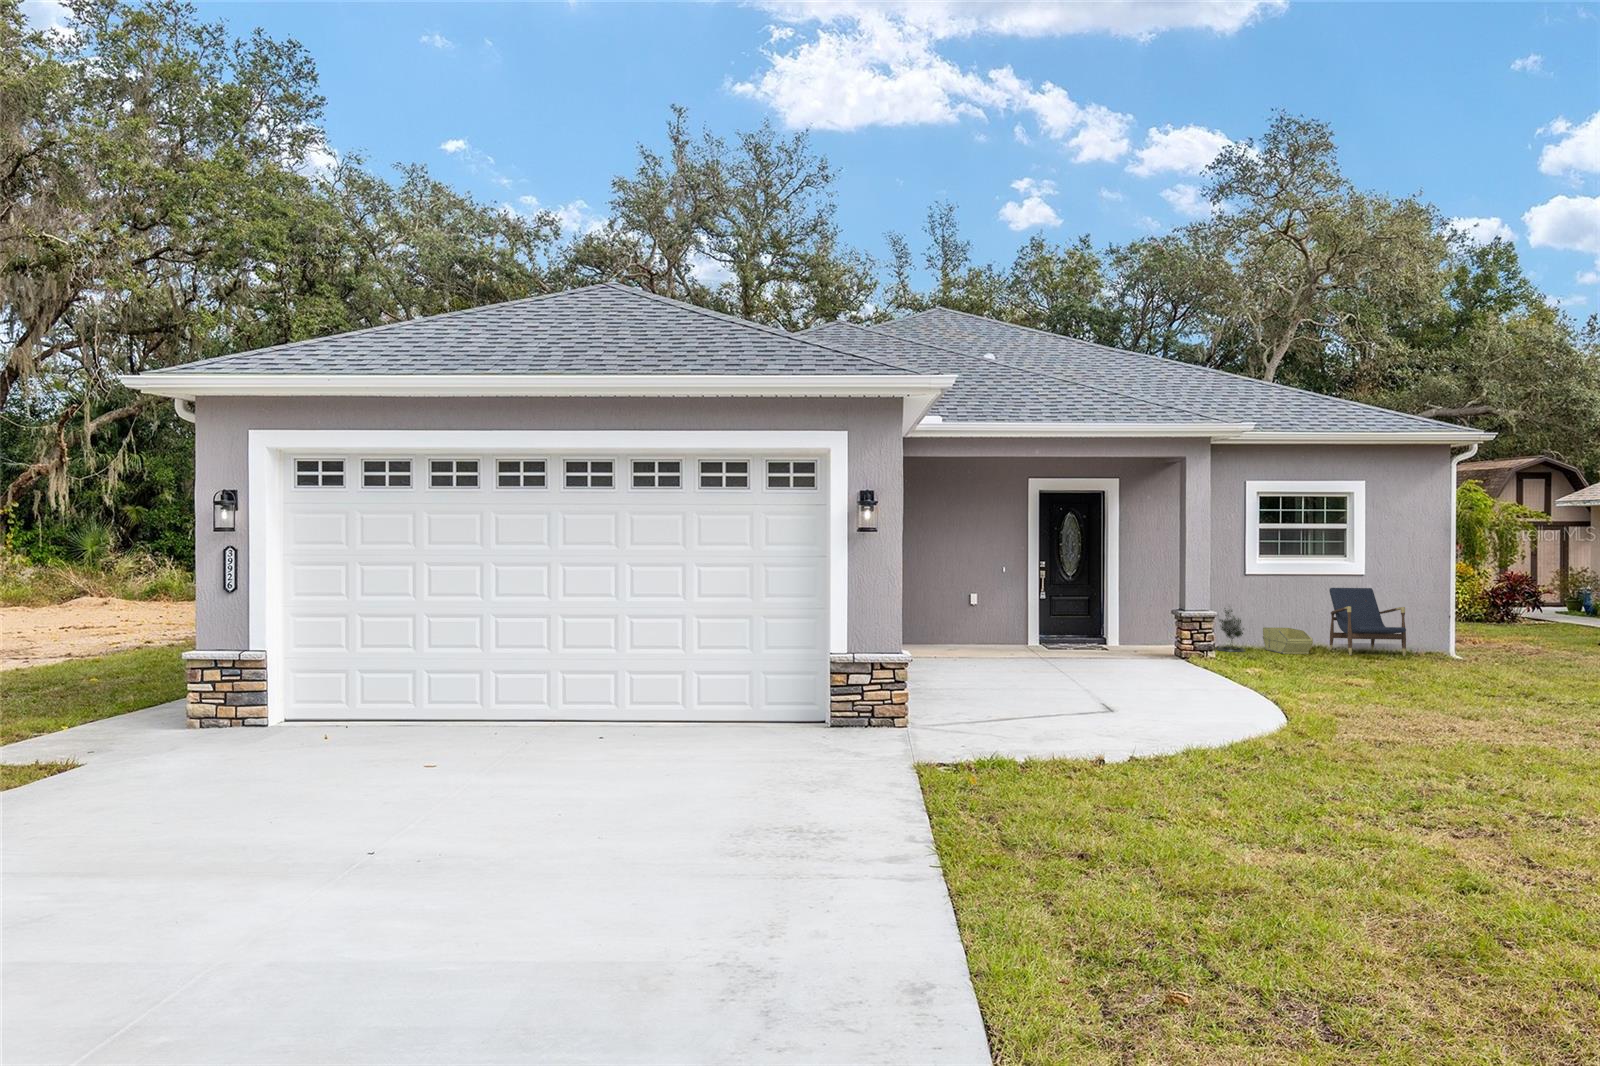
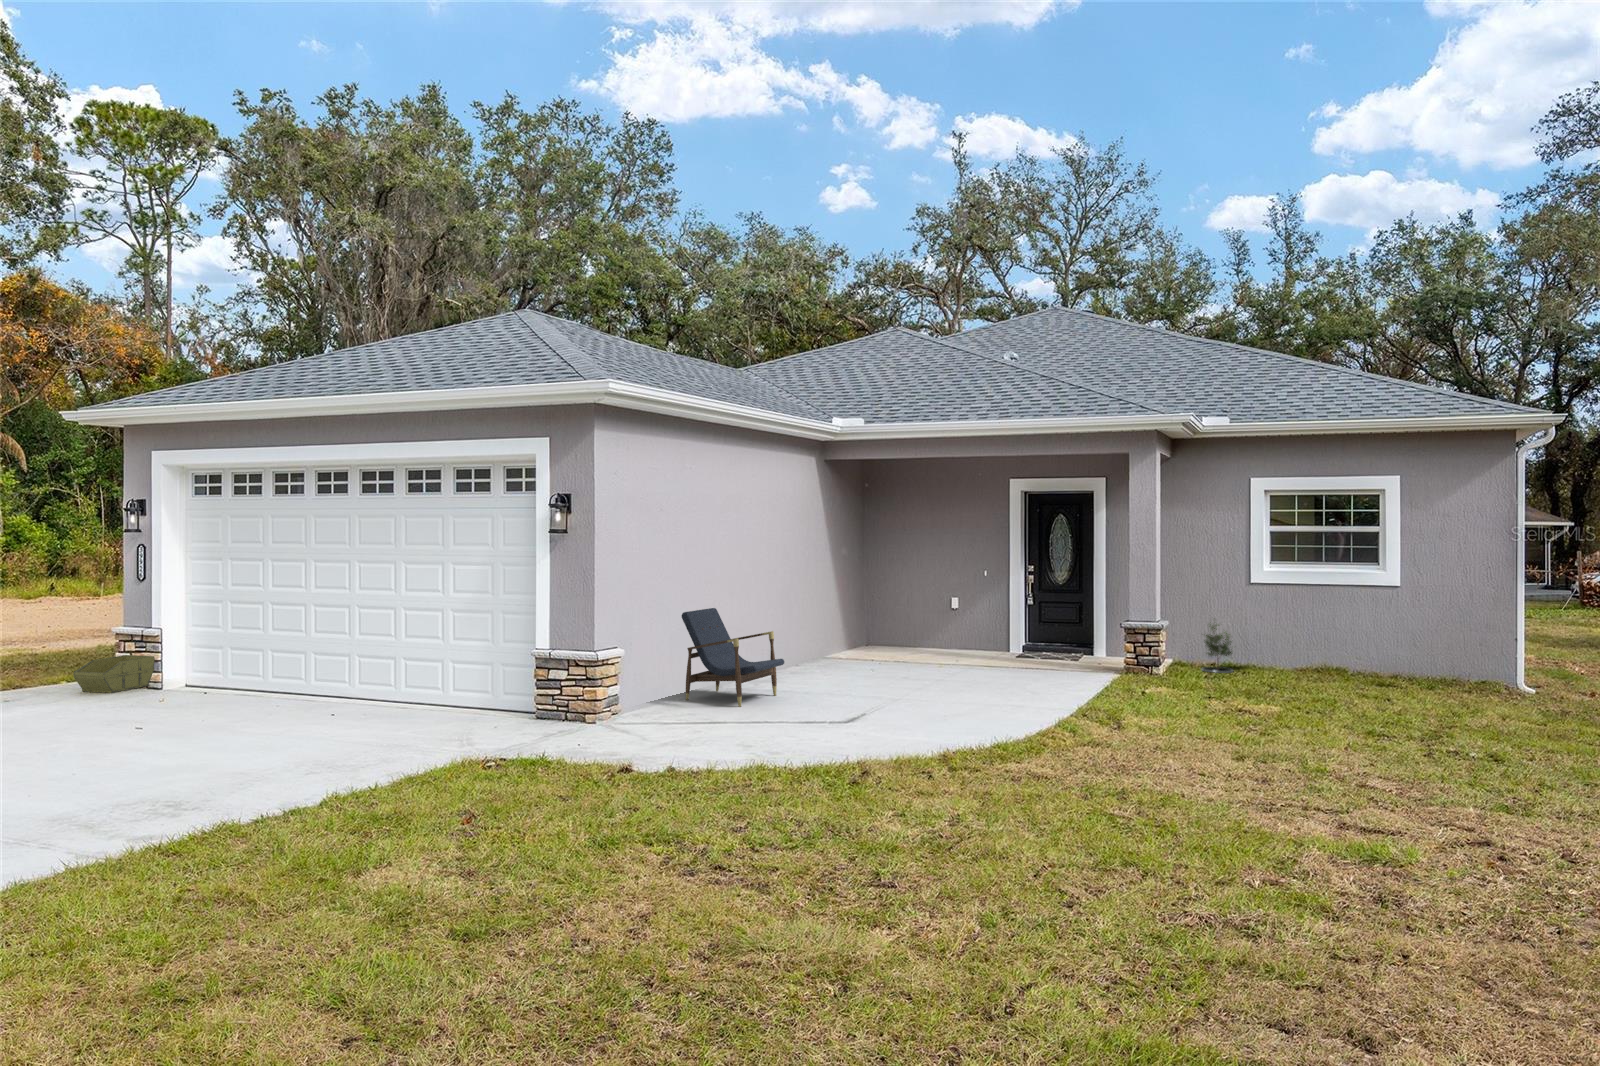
lounge chair: present [1329,588,1406,656] -> present [682,608,784,707]
storage bin: present [1263,627,1313,654] -> present [73,655,155,693]

